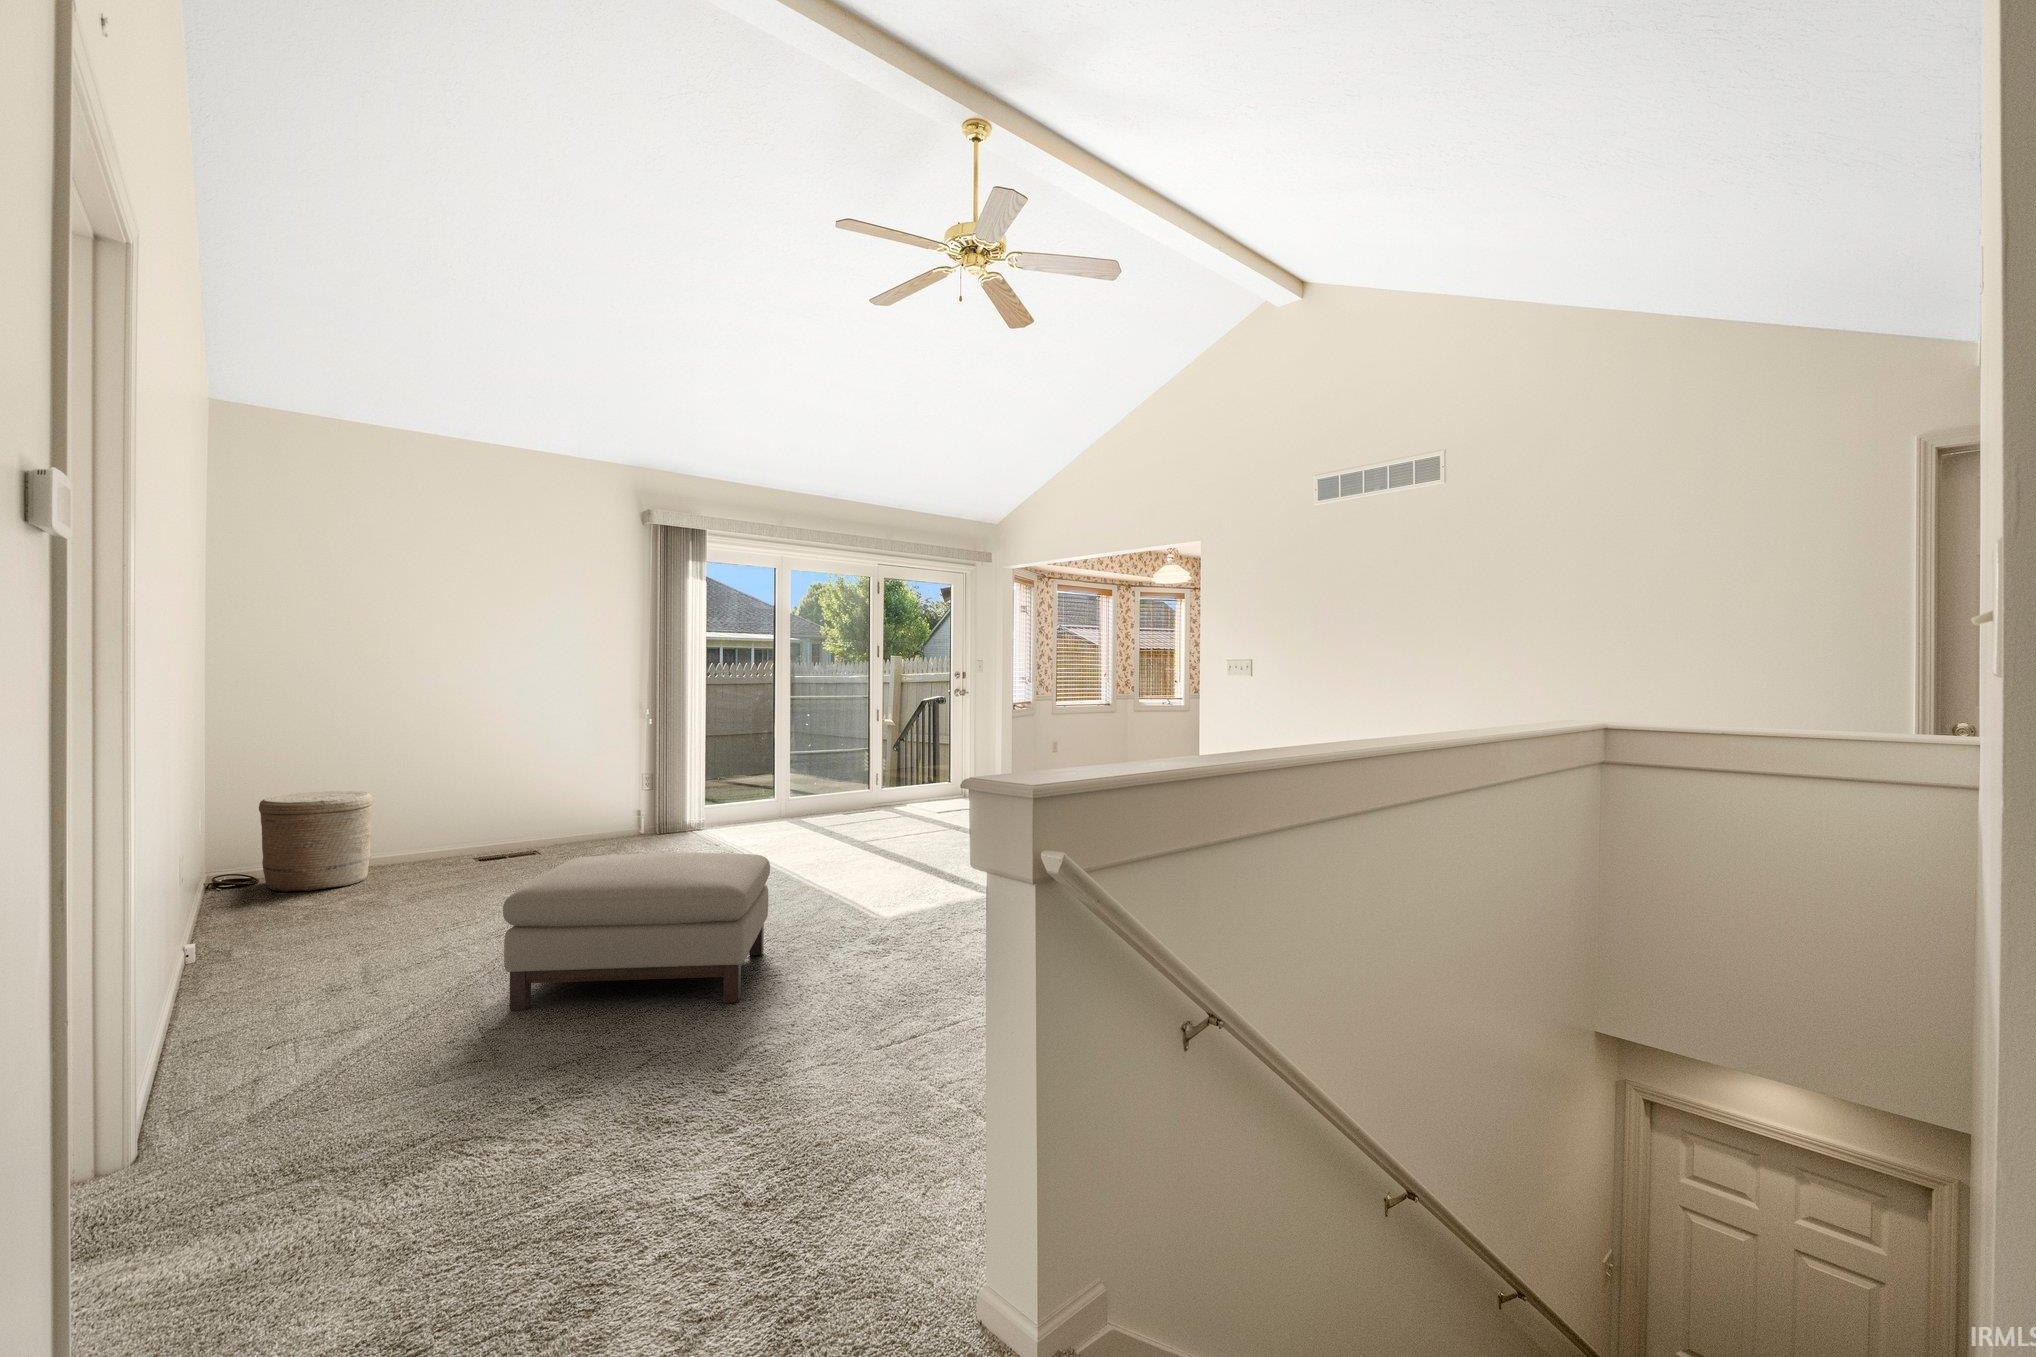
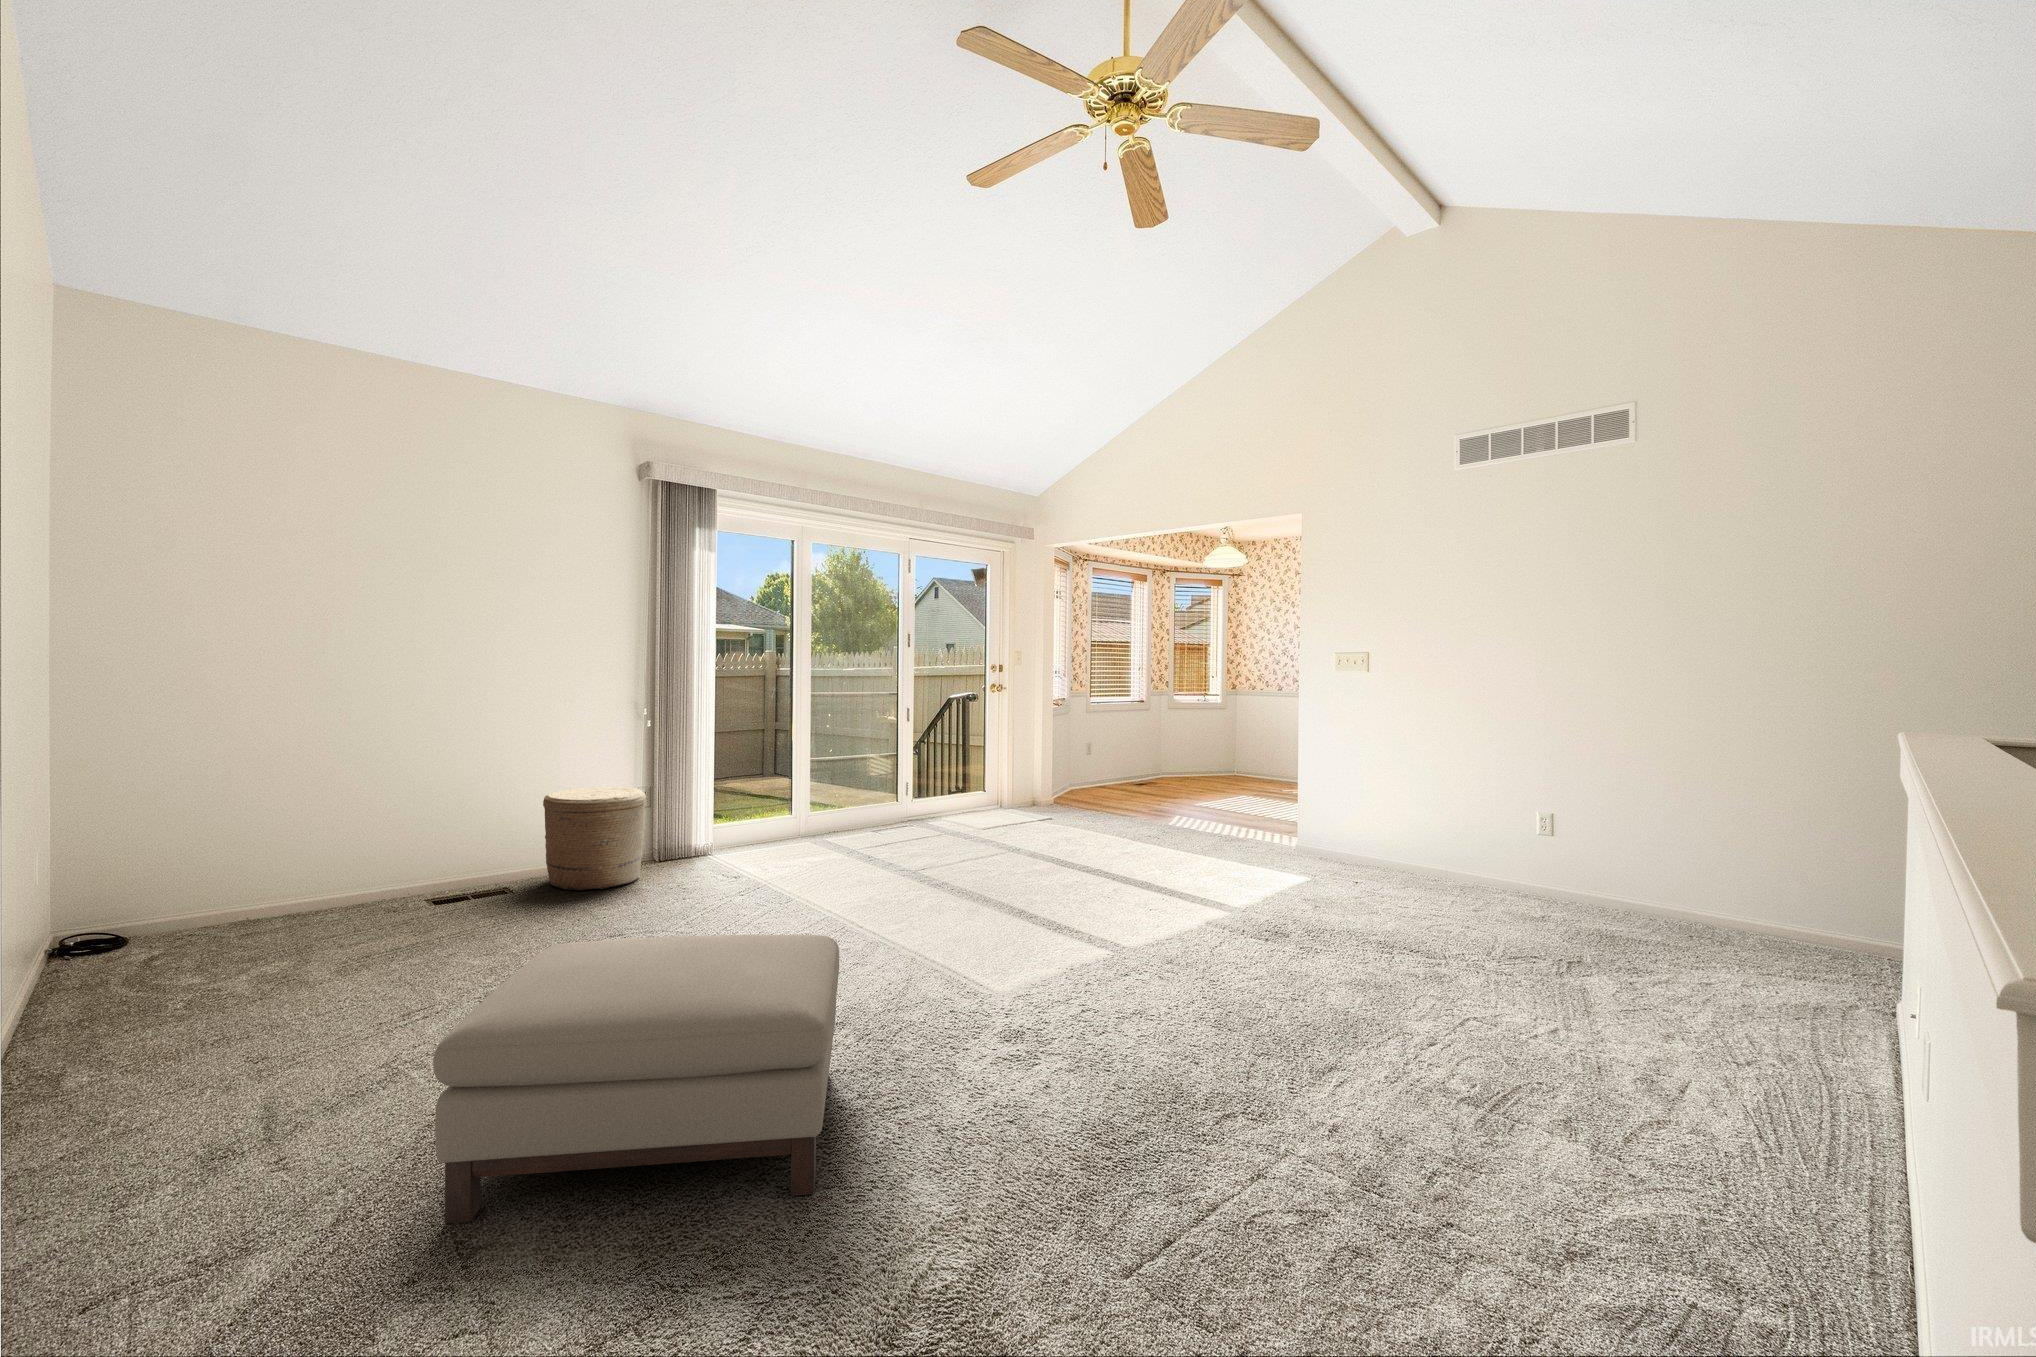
woven basket: present [259,791,373,892] -> present [543,787,646,891]

